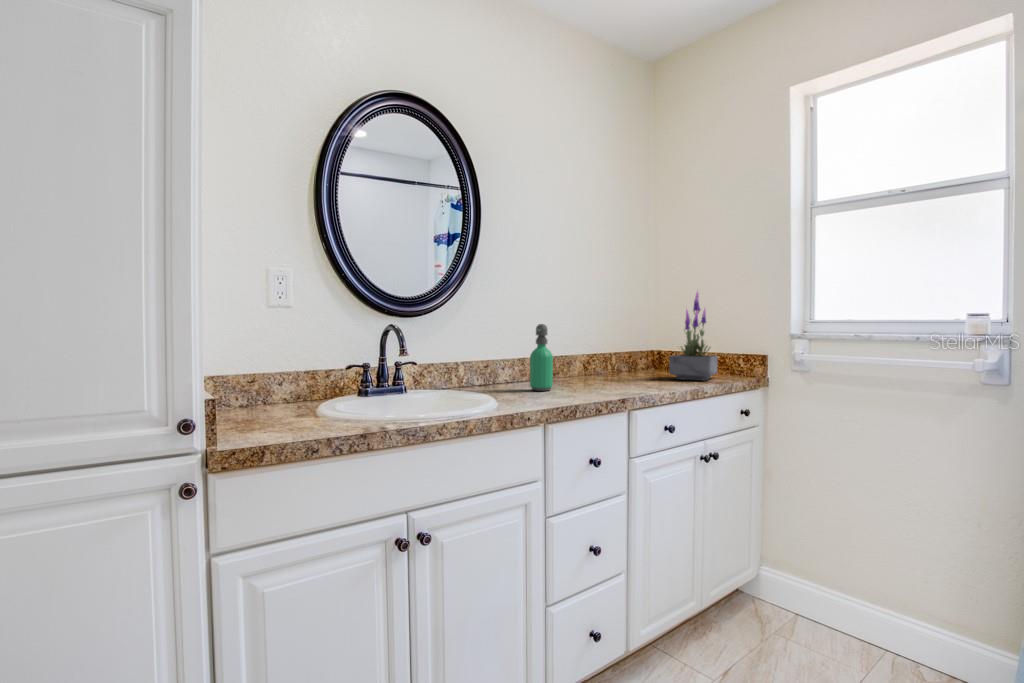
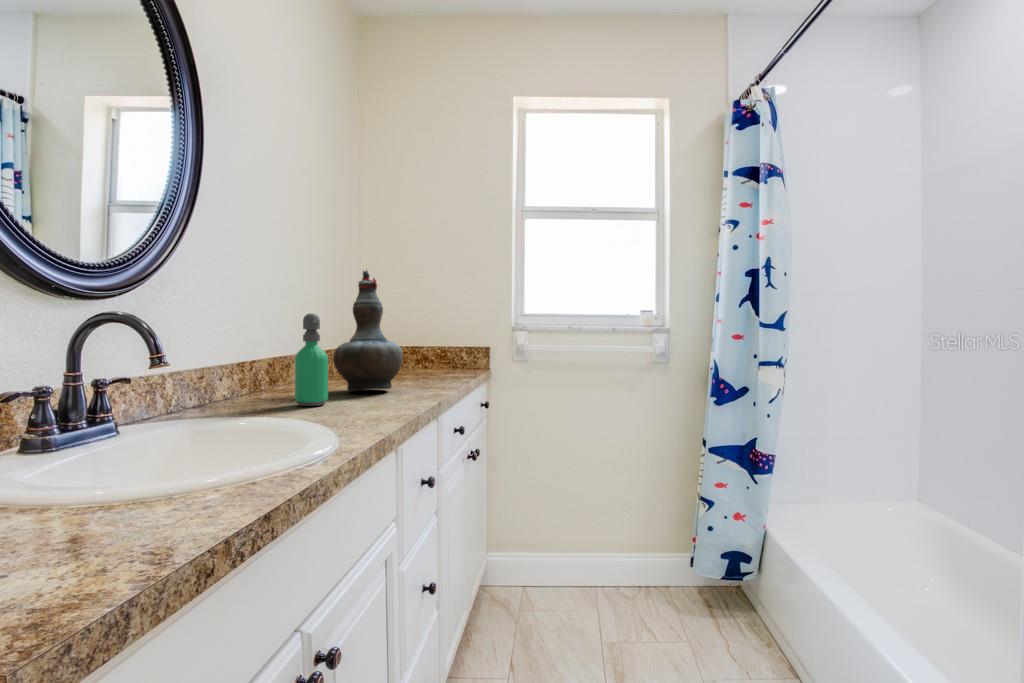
decorative vase: none [577,287,631,384] -> present [334,270,403,391]
potted plant: present [669,292,718,381] -> none [411,278,459,377]

